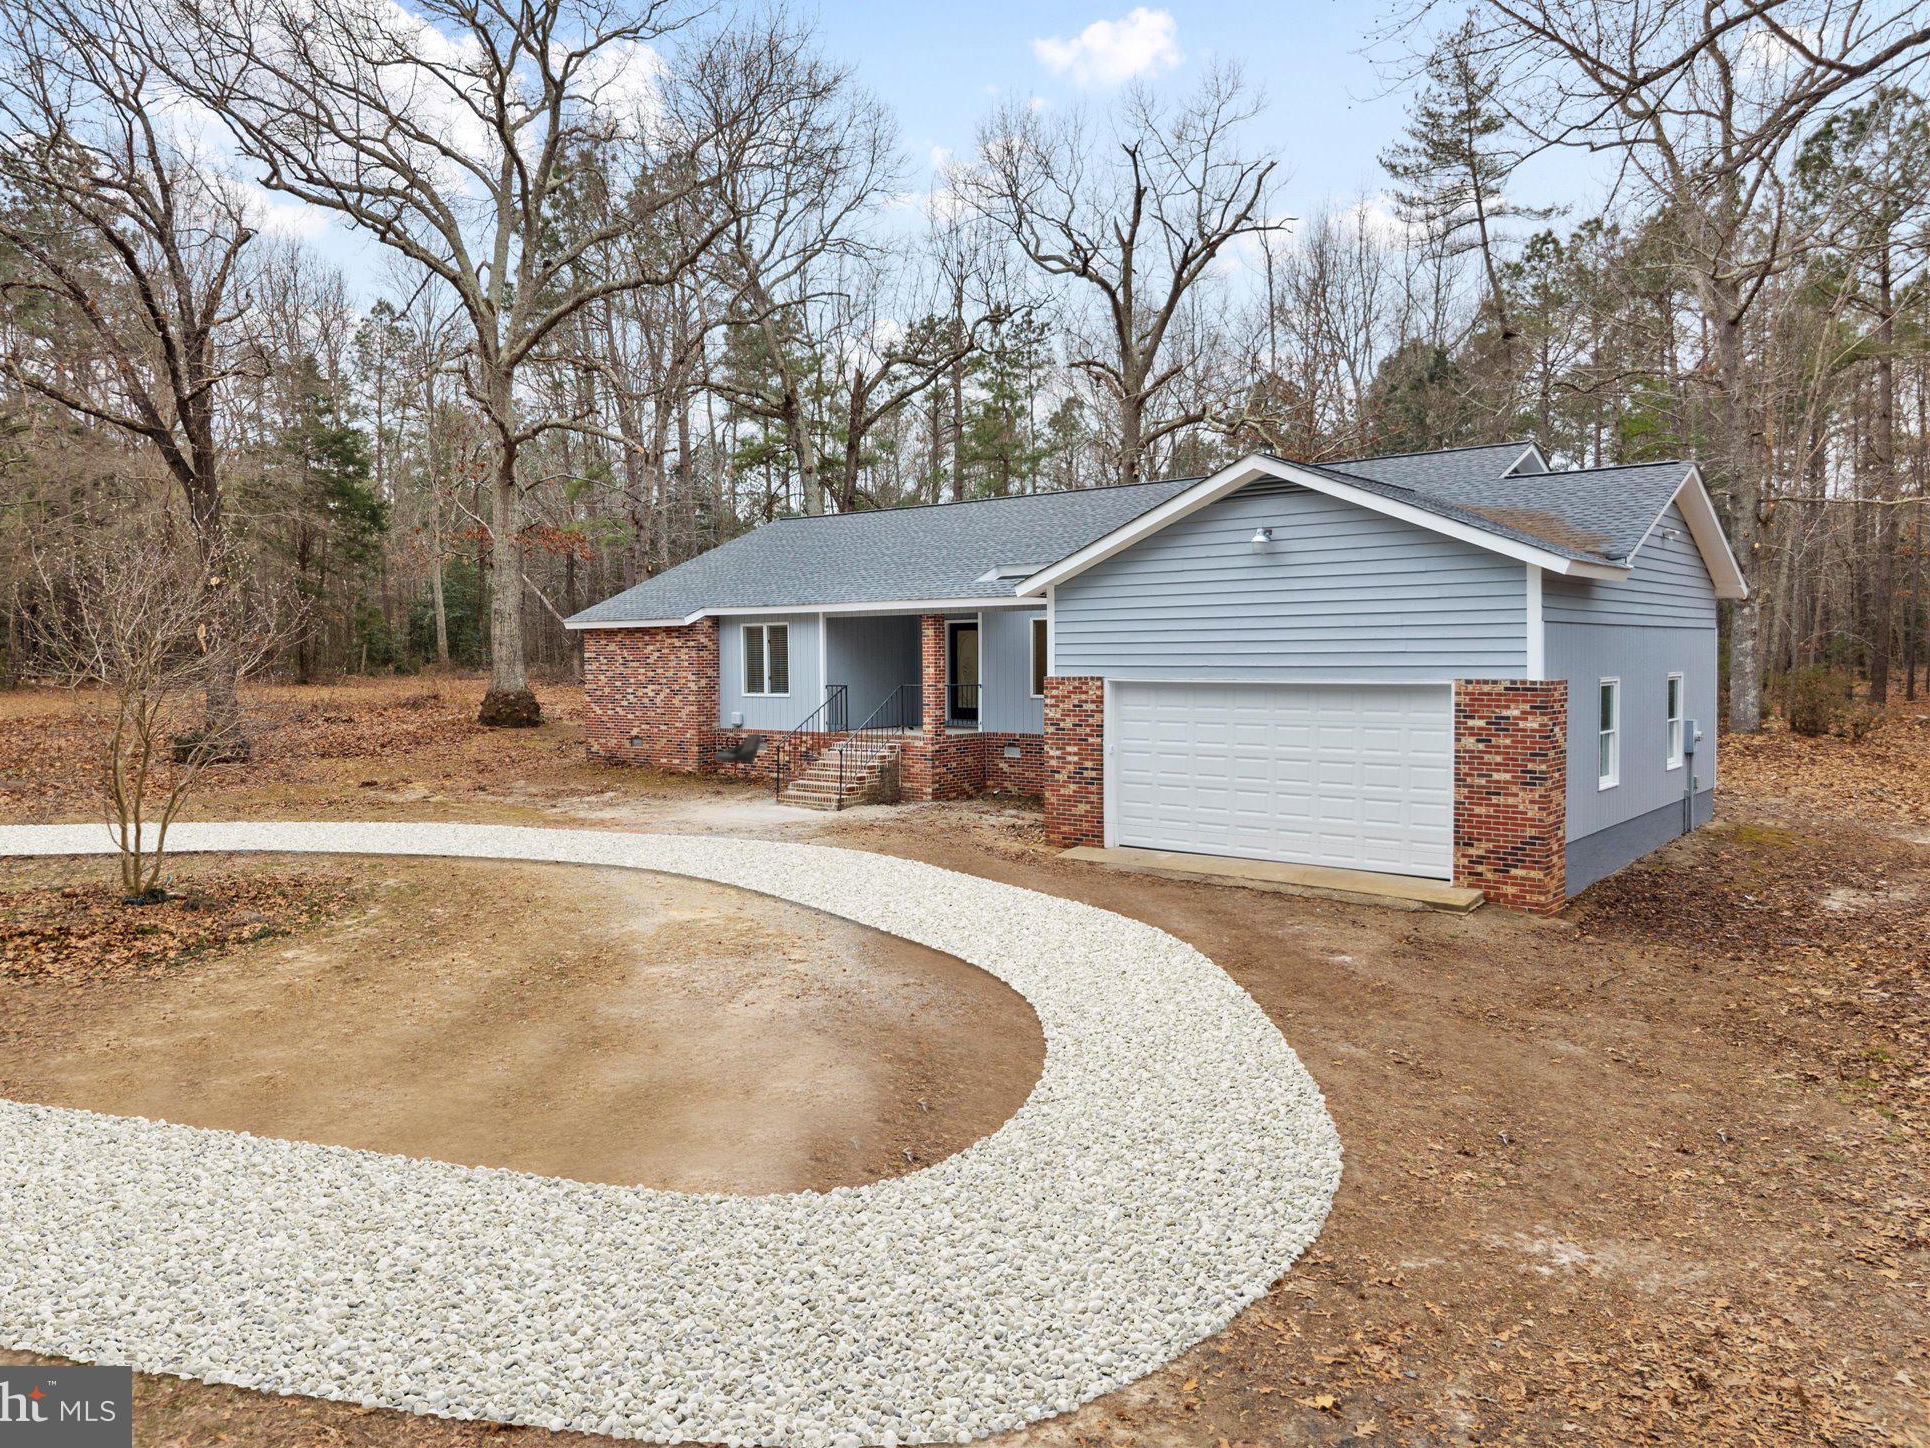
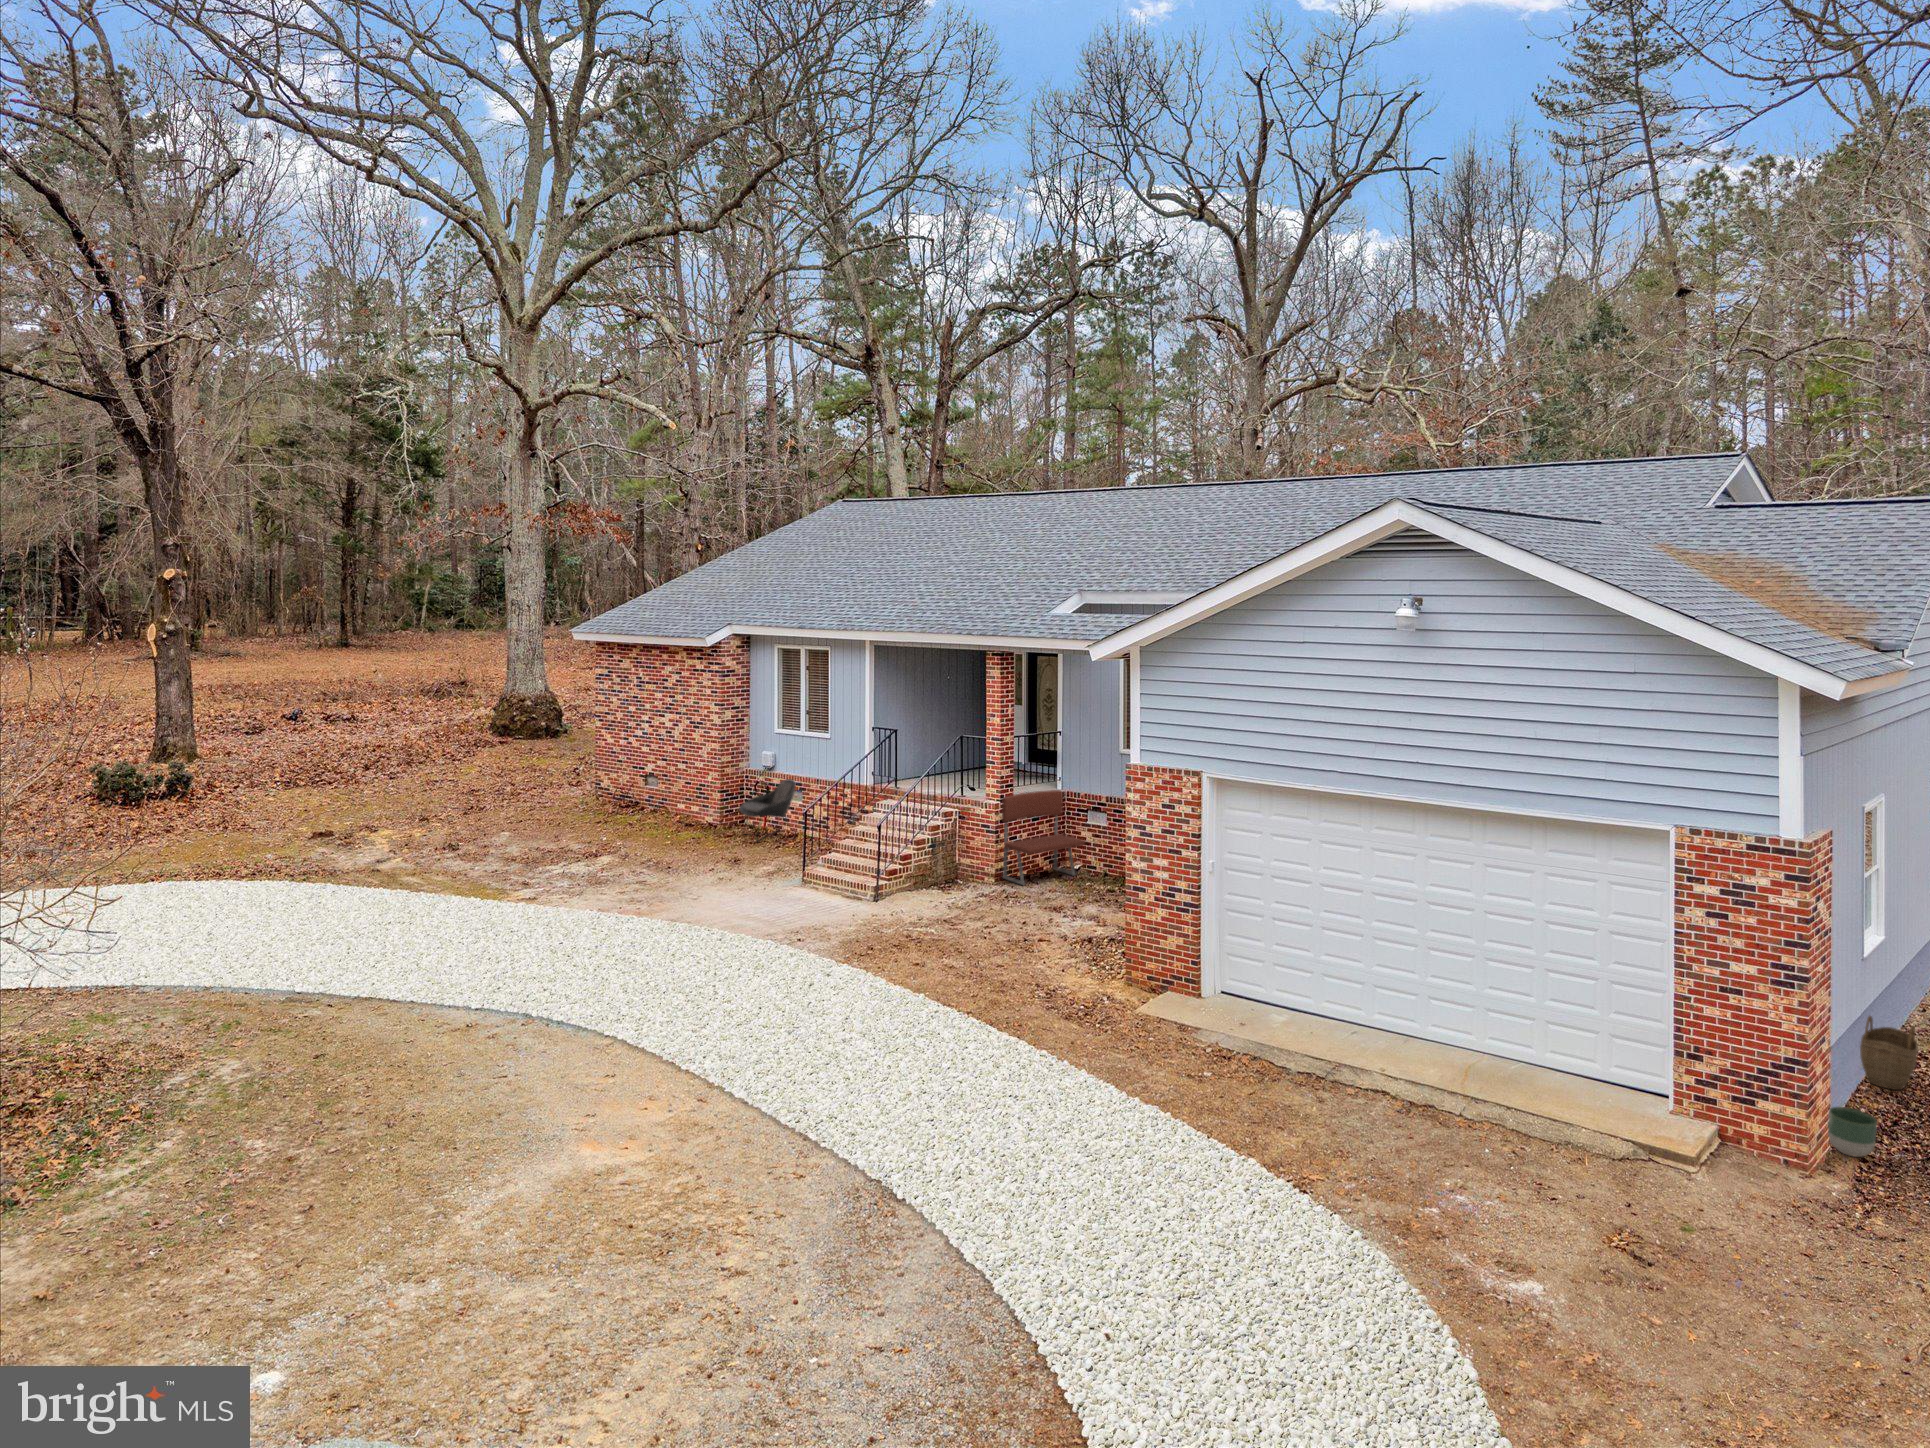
bench: none [938,729,1006,803] -> present [1002,790,1085,885]
woven basket: none [1607,834,1649,886] -> present [1860,1016,1918,1090]
planter: none [1570,879,1604,911] -> present [1828,1107,1877,1157]

